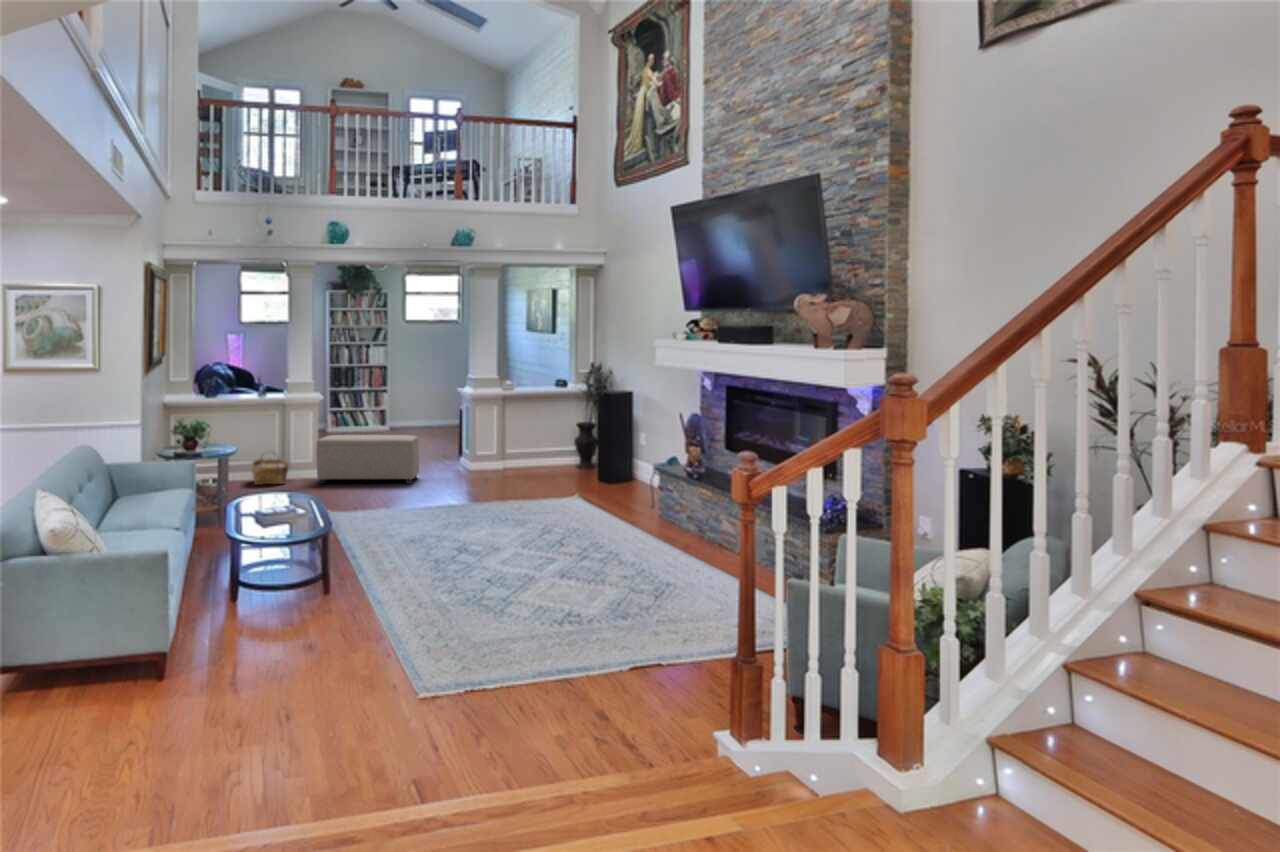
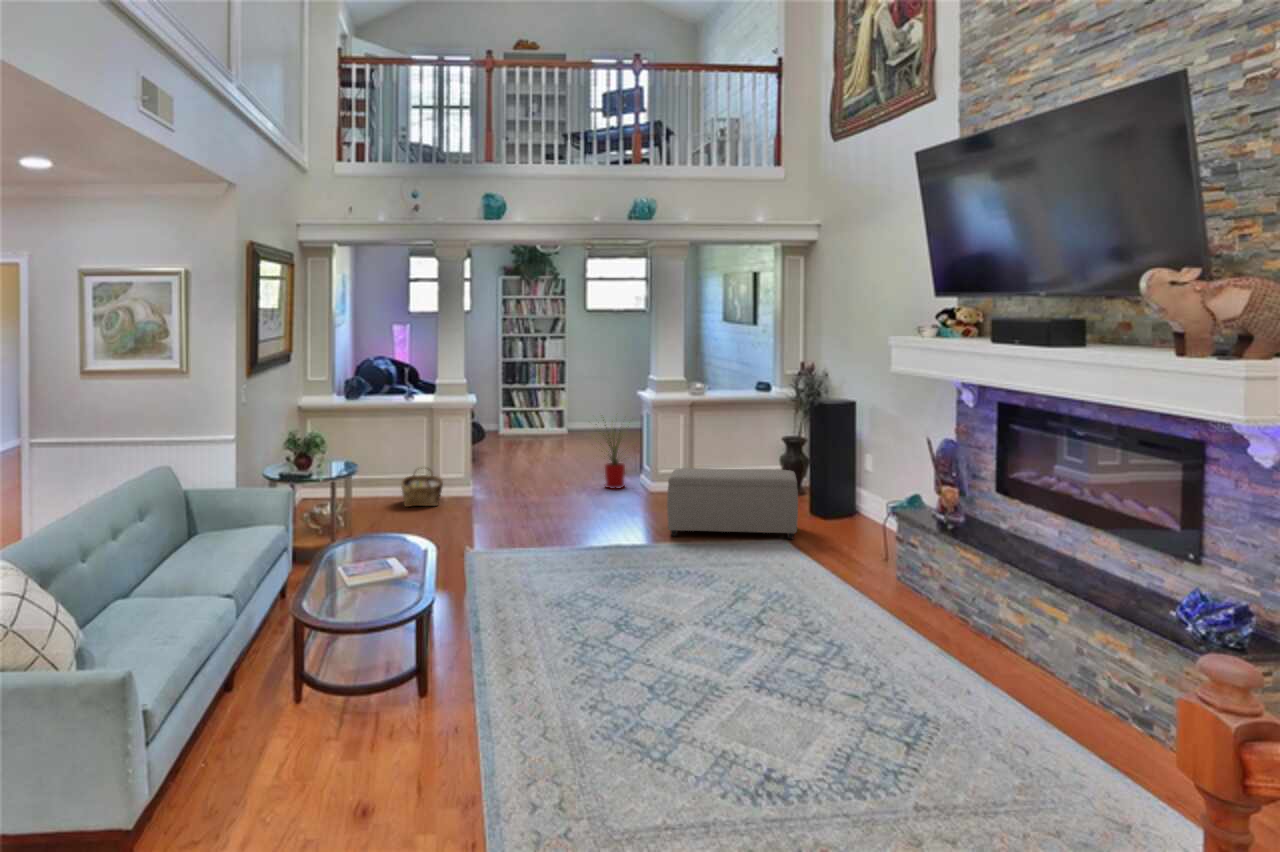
house plant: none [415,405,463,470] -> present [599,420,629,489]
ottoman: present [316,435,419,484] -> present [667,468,798,539]

